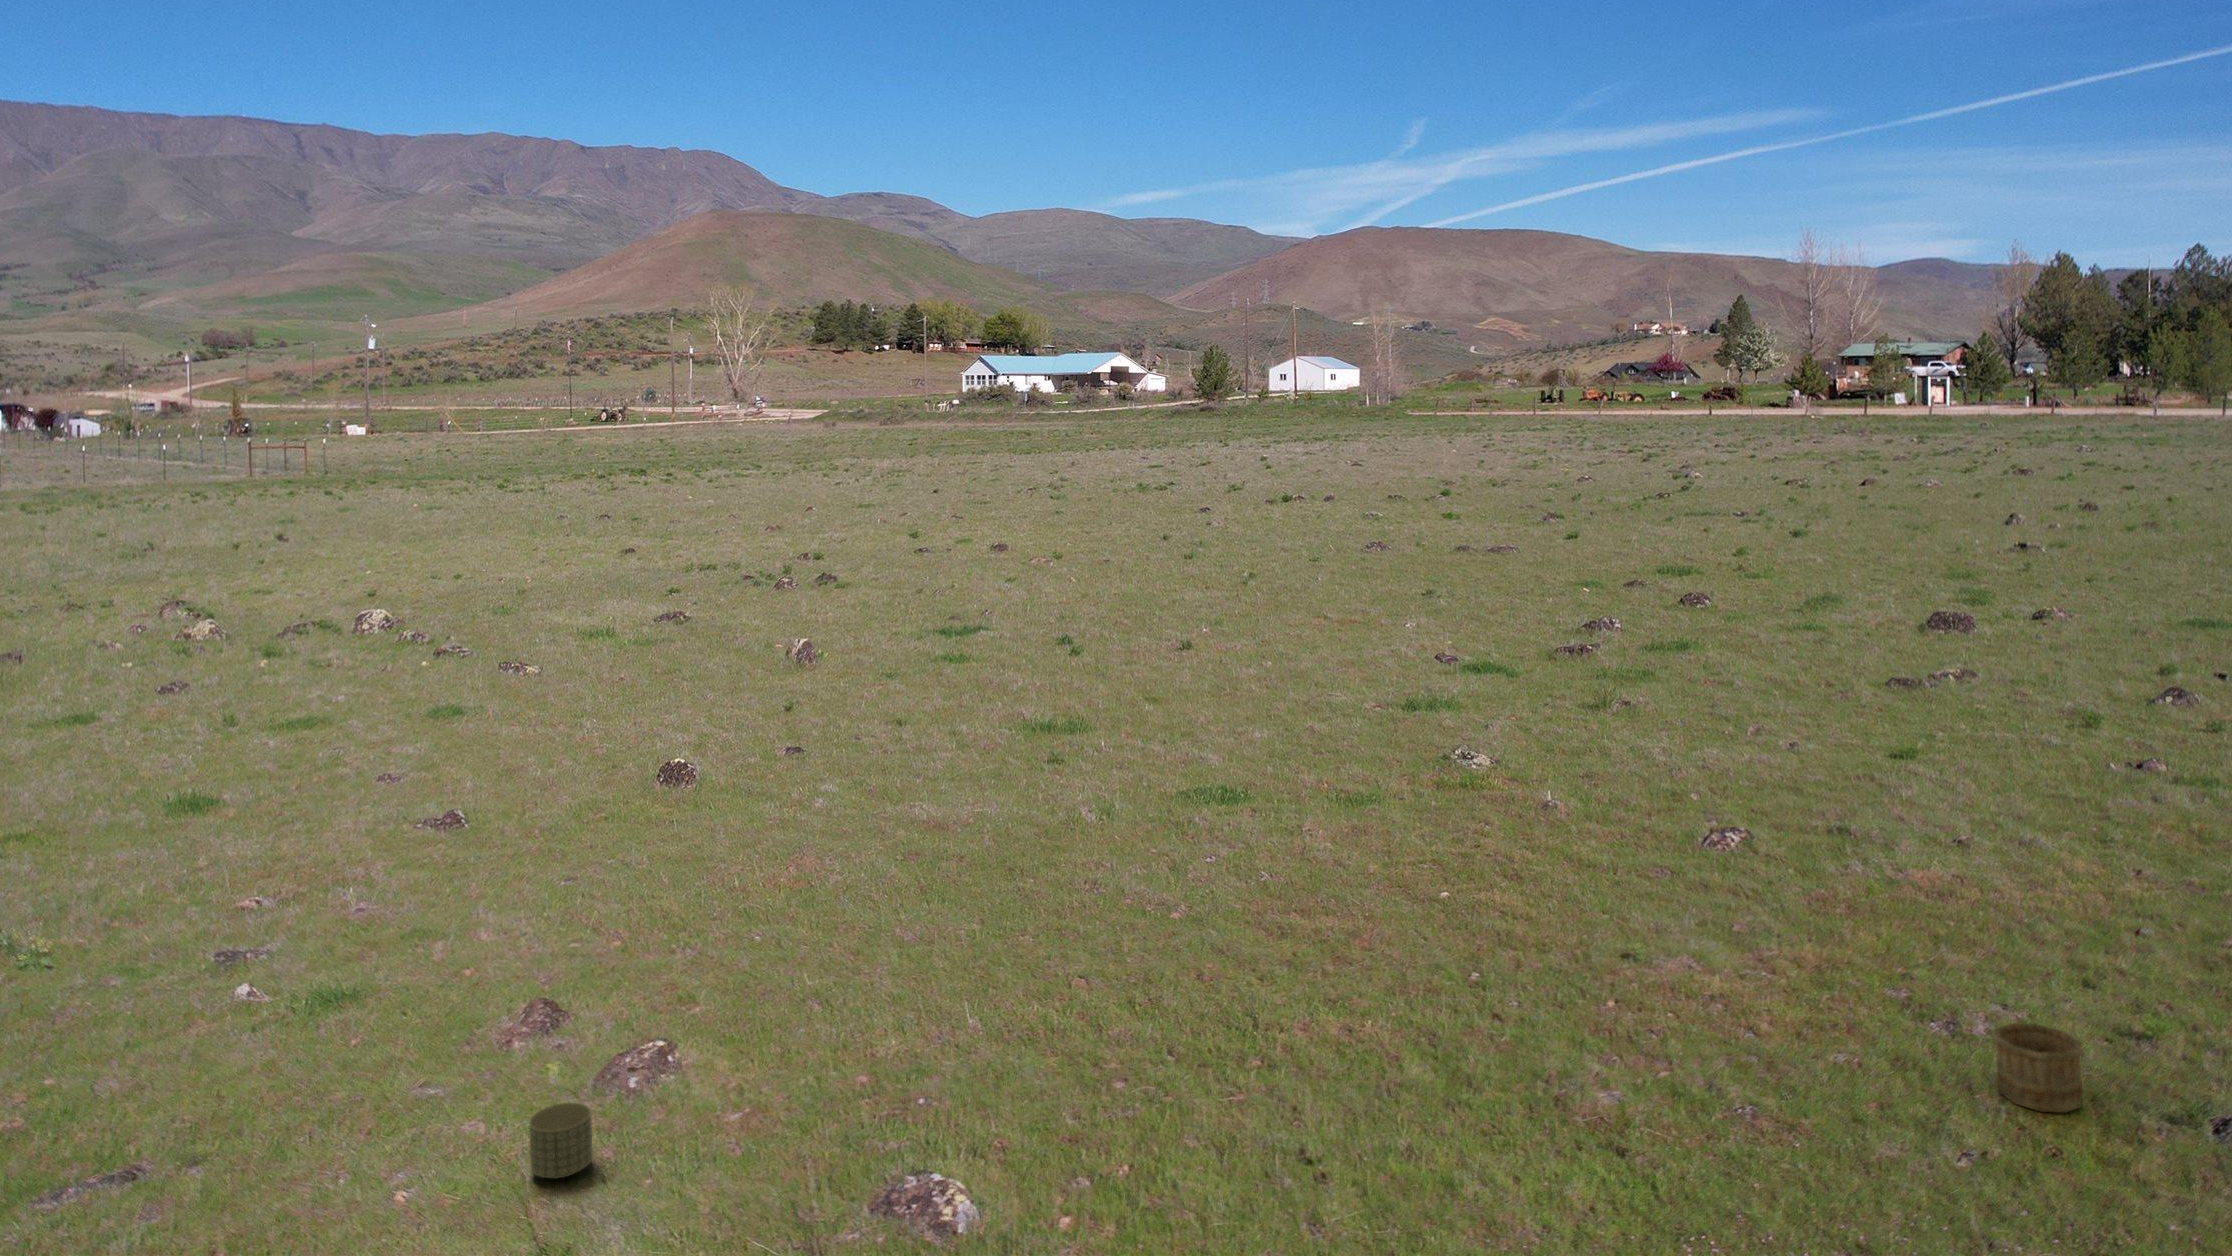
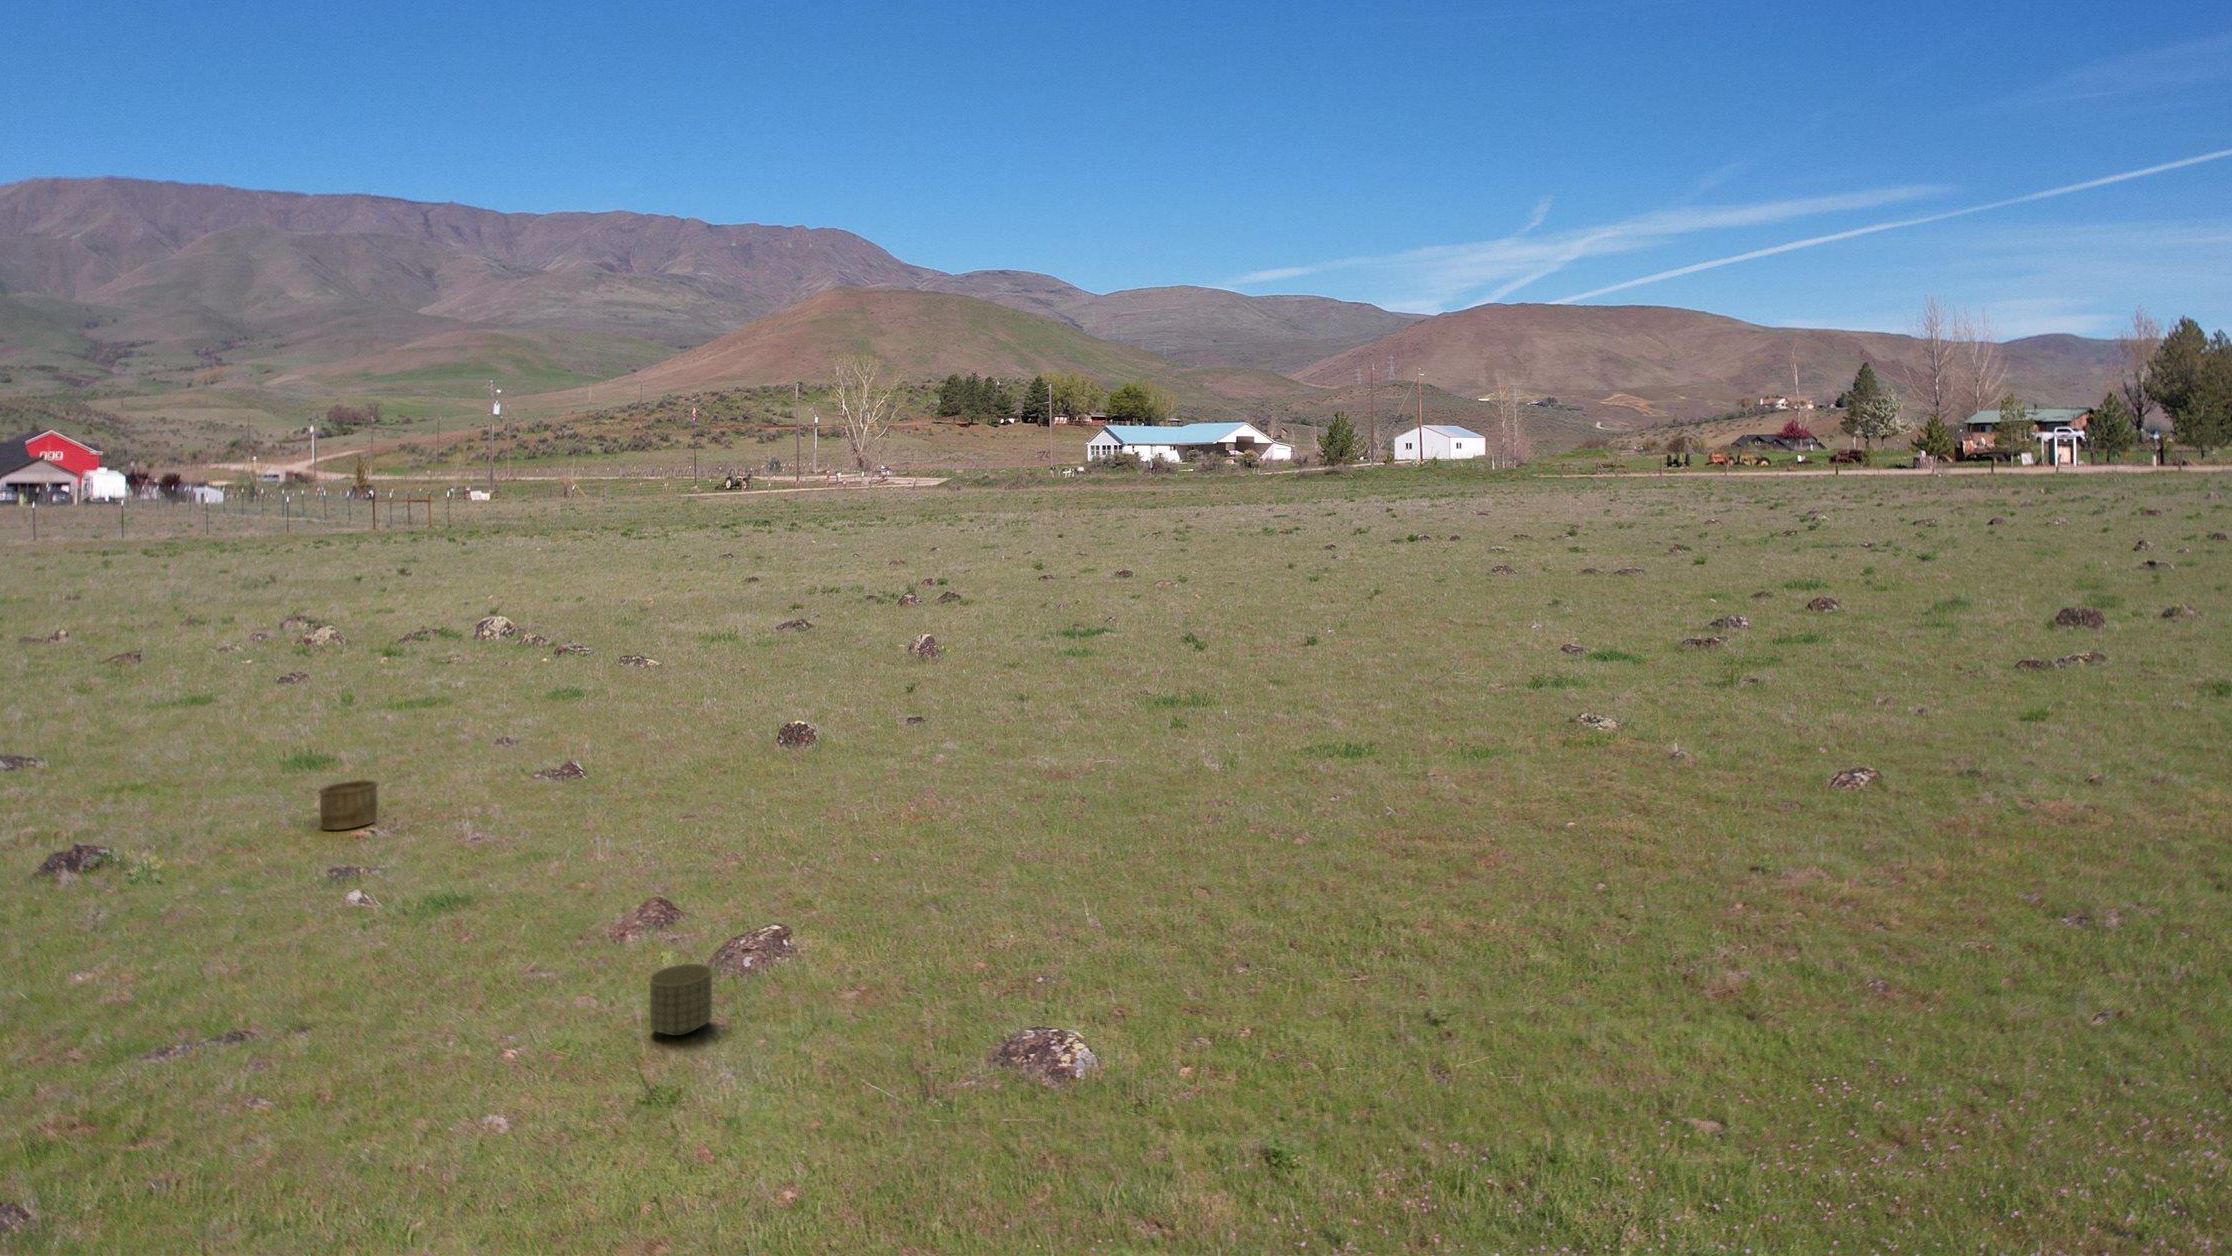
wooden bucket: present [1993,1023,2082,1113] -> present [319,780,378,830]

